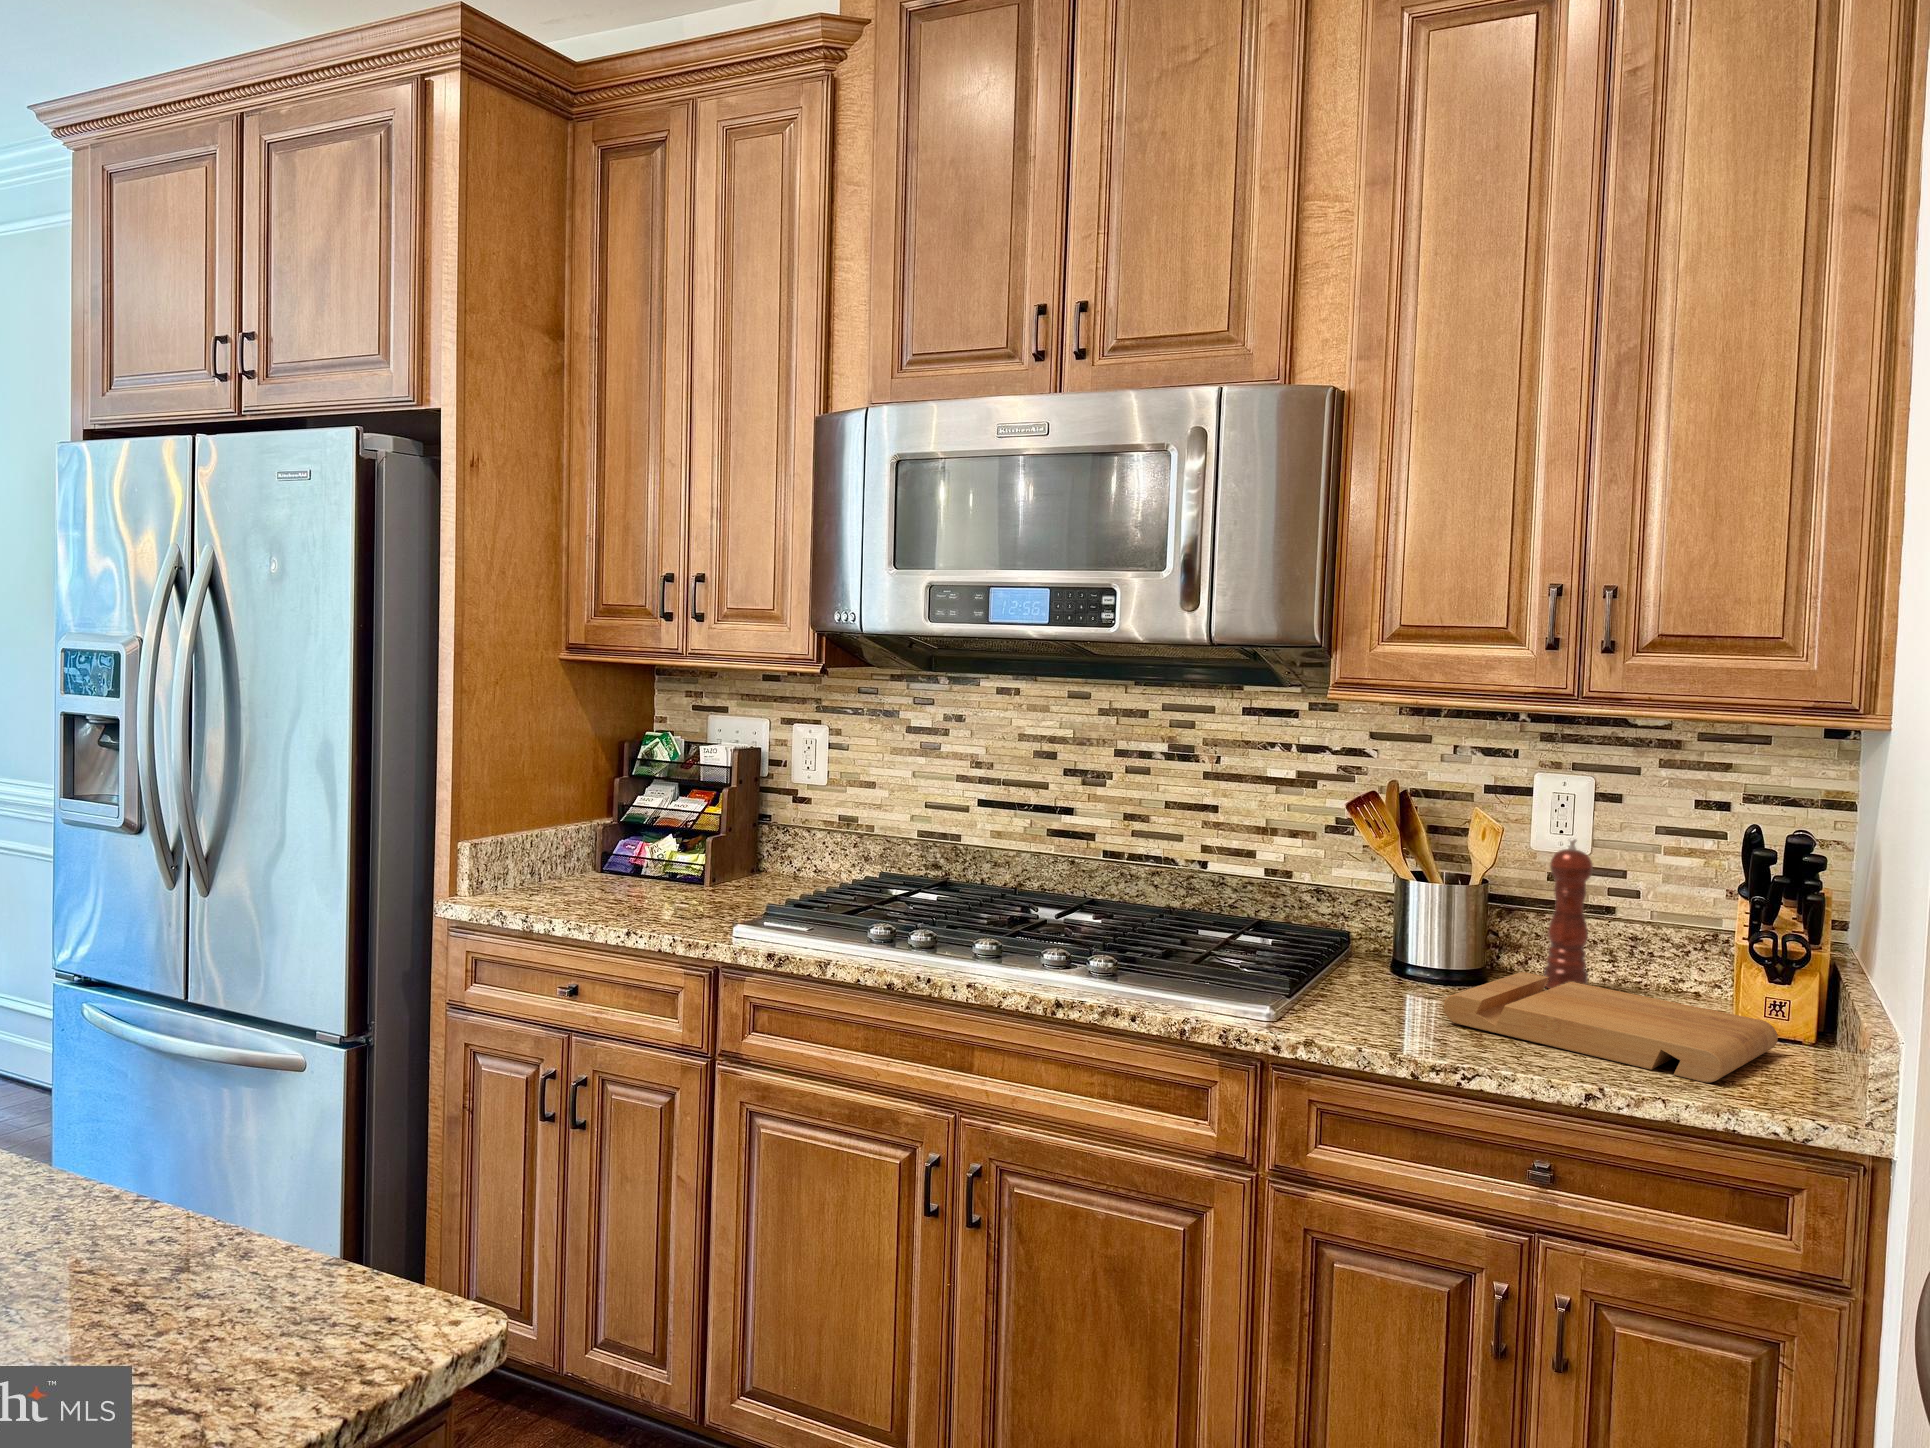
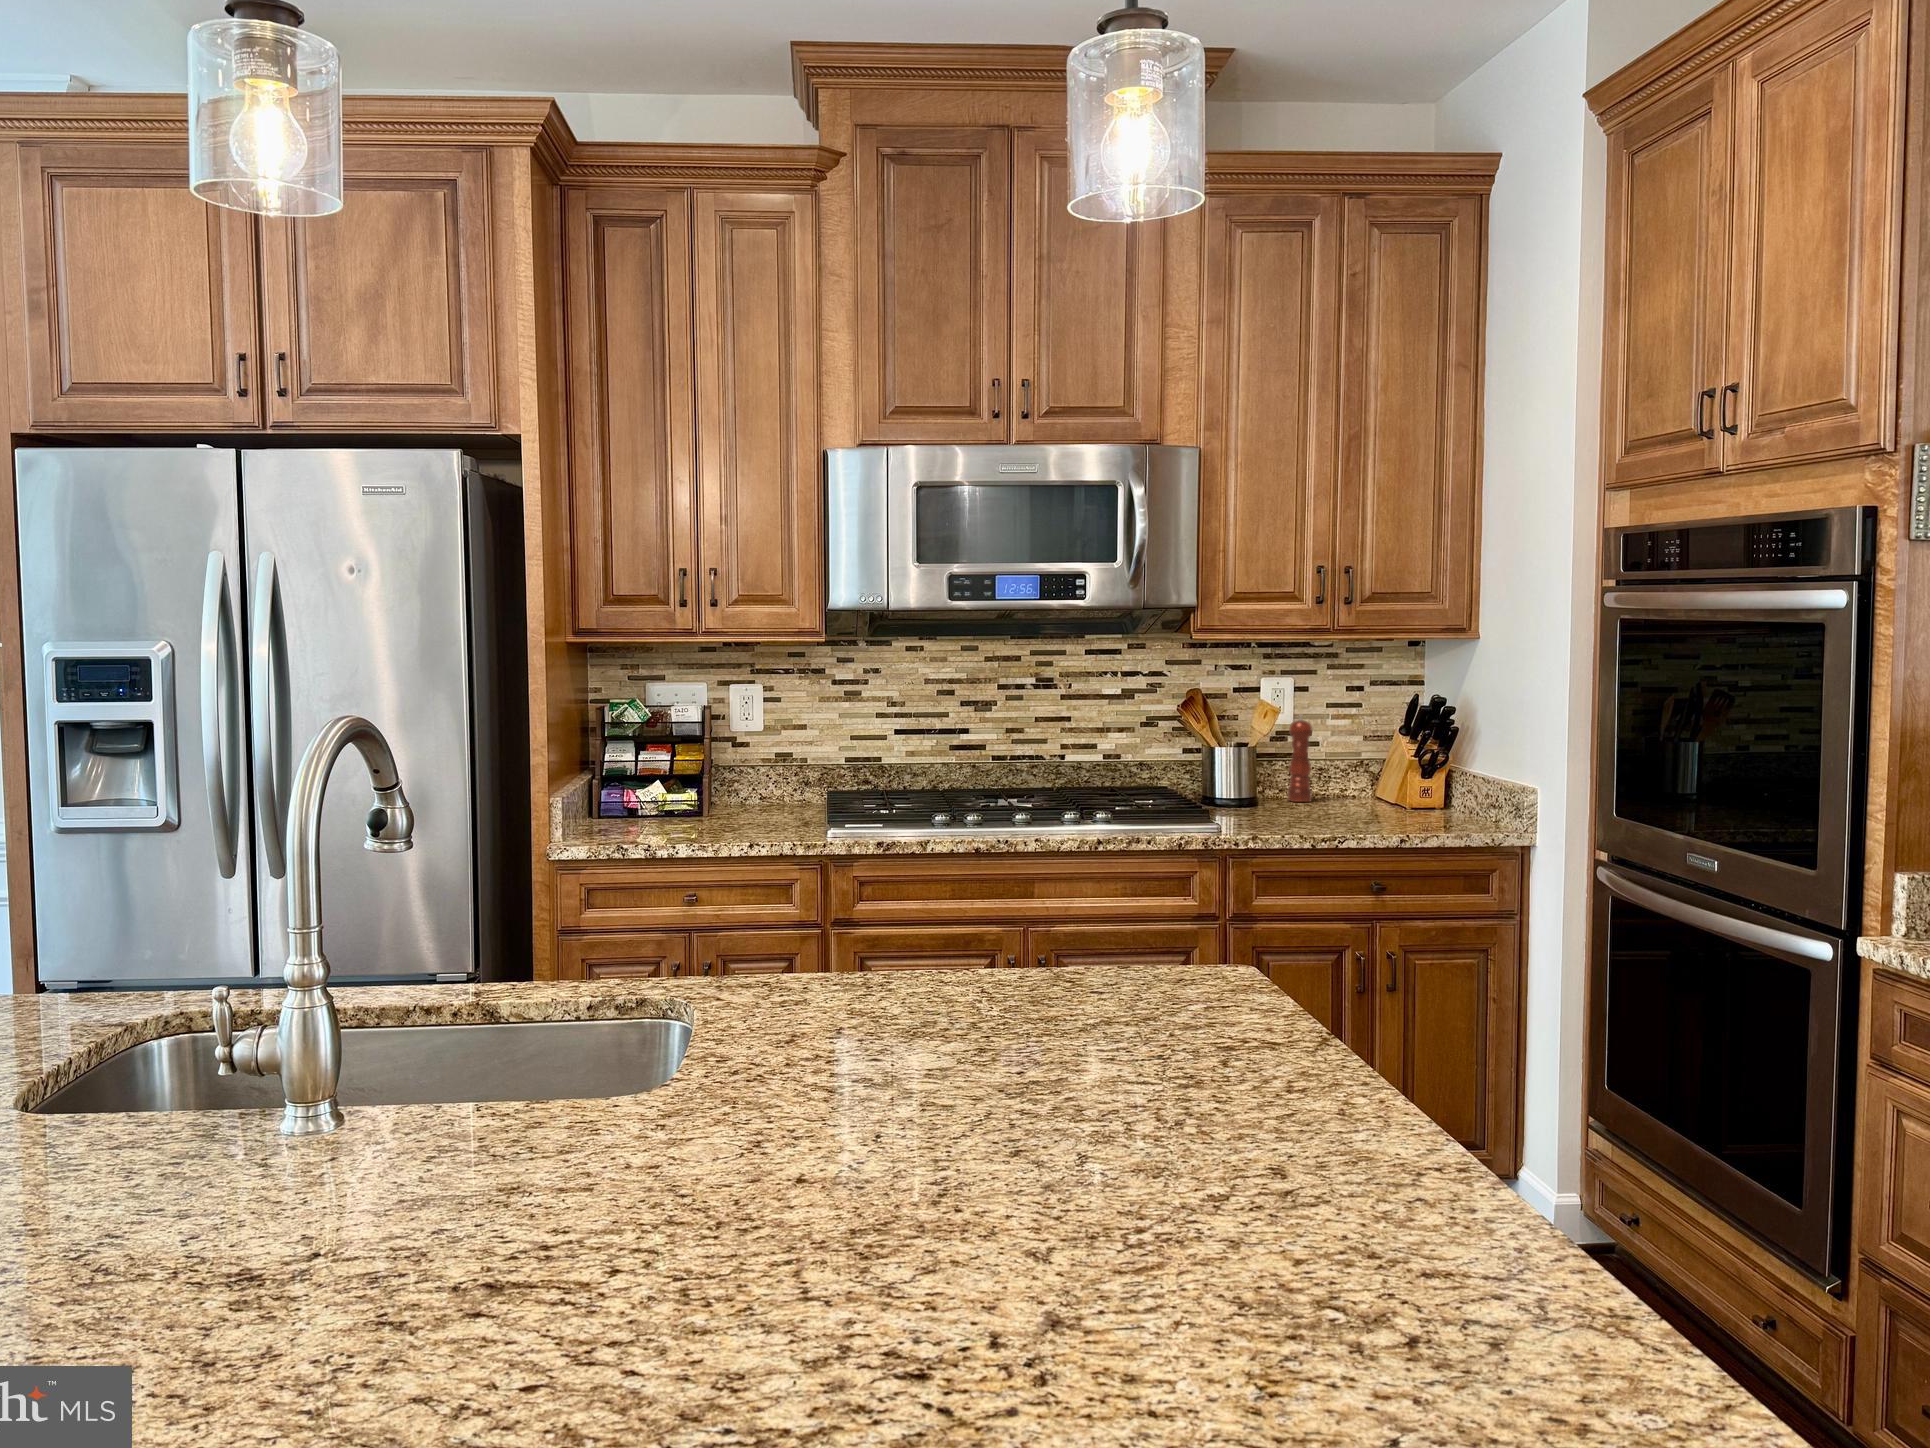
cutting board: present [1444,972,1778,1083] -> none [1290,791,1446,826]

